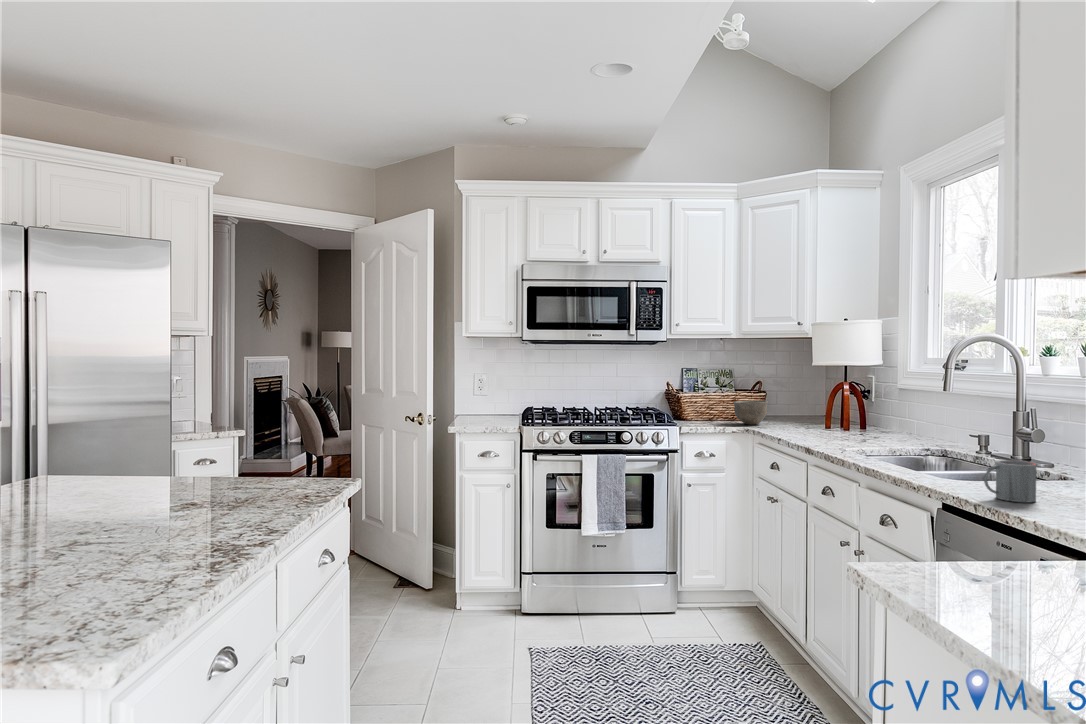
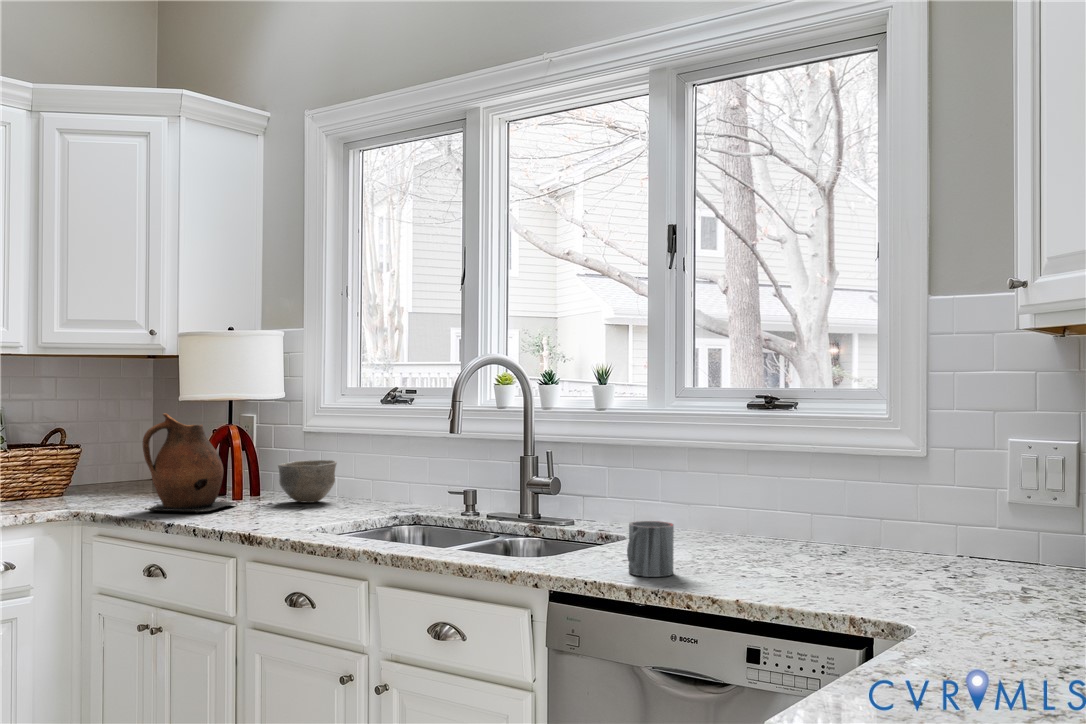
ceramic pitcher: none [778,374,837,435] -> present [143,414,237,513]
bowl: present [734,400,768,425] -> present [278,460,337,503]

